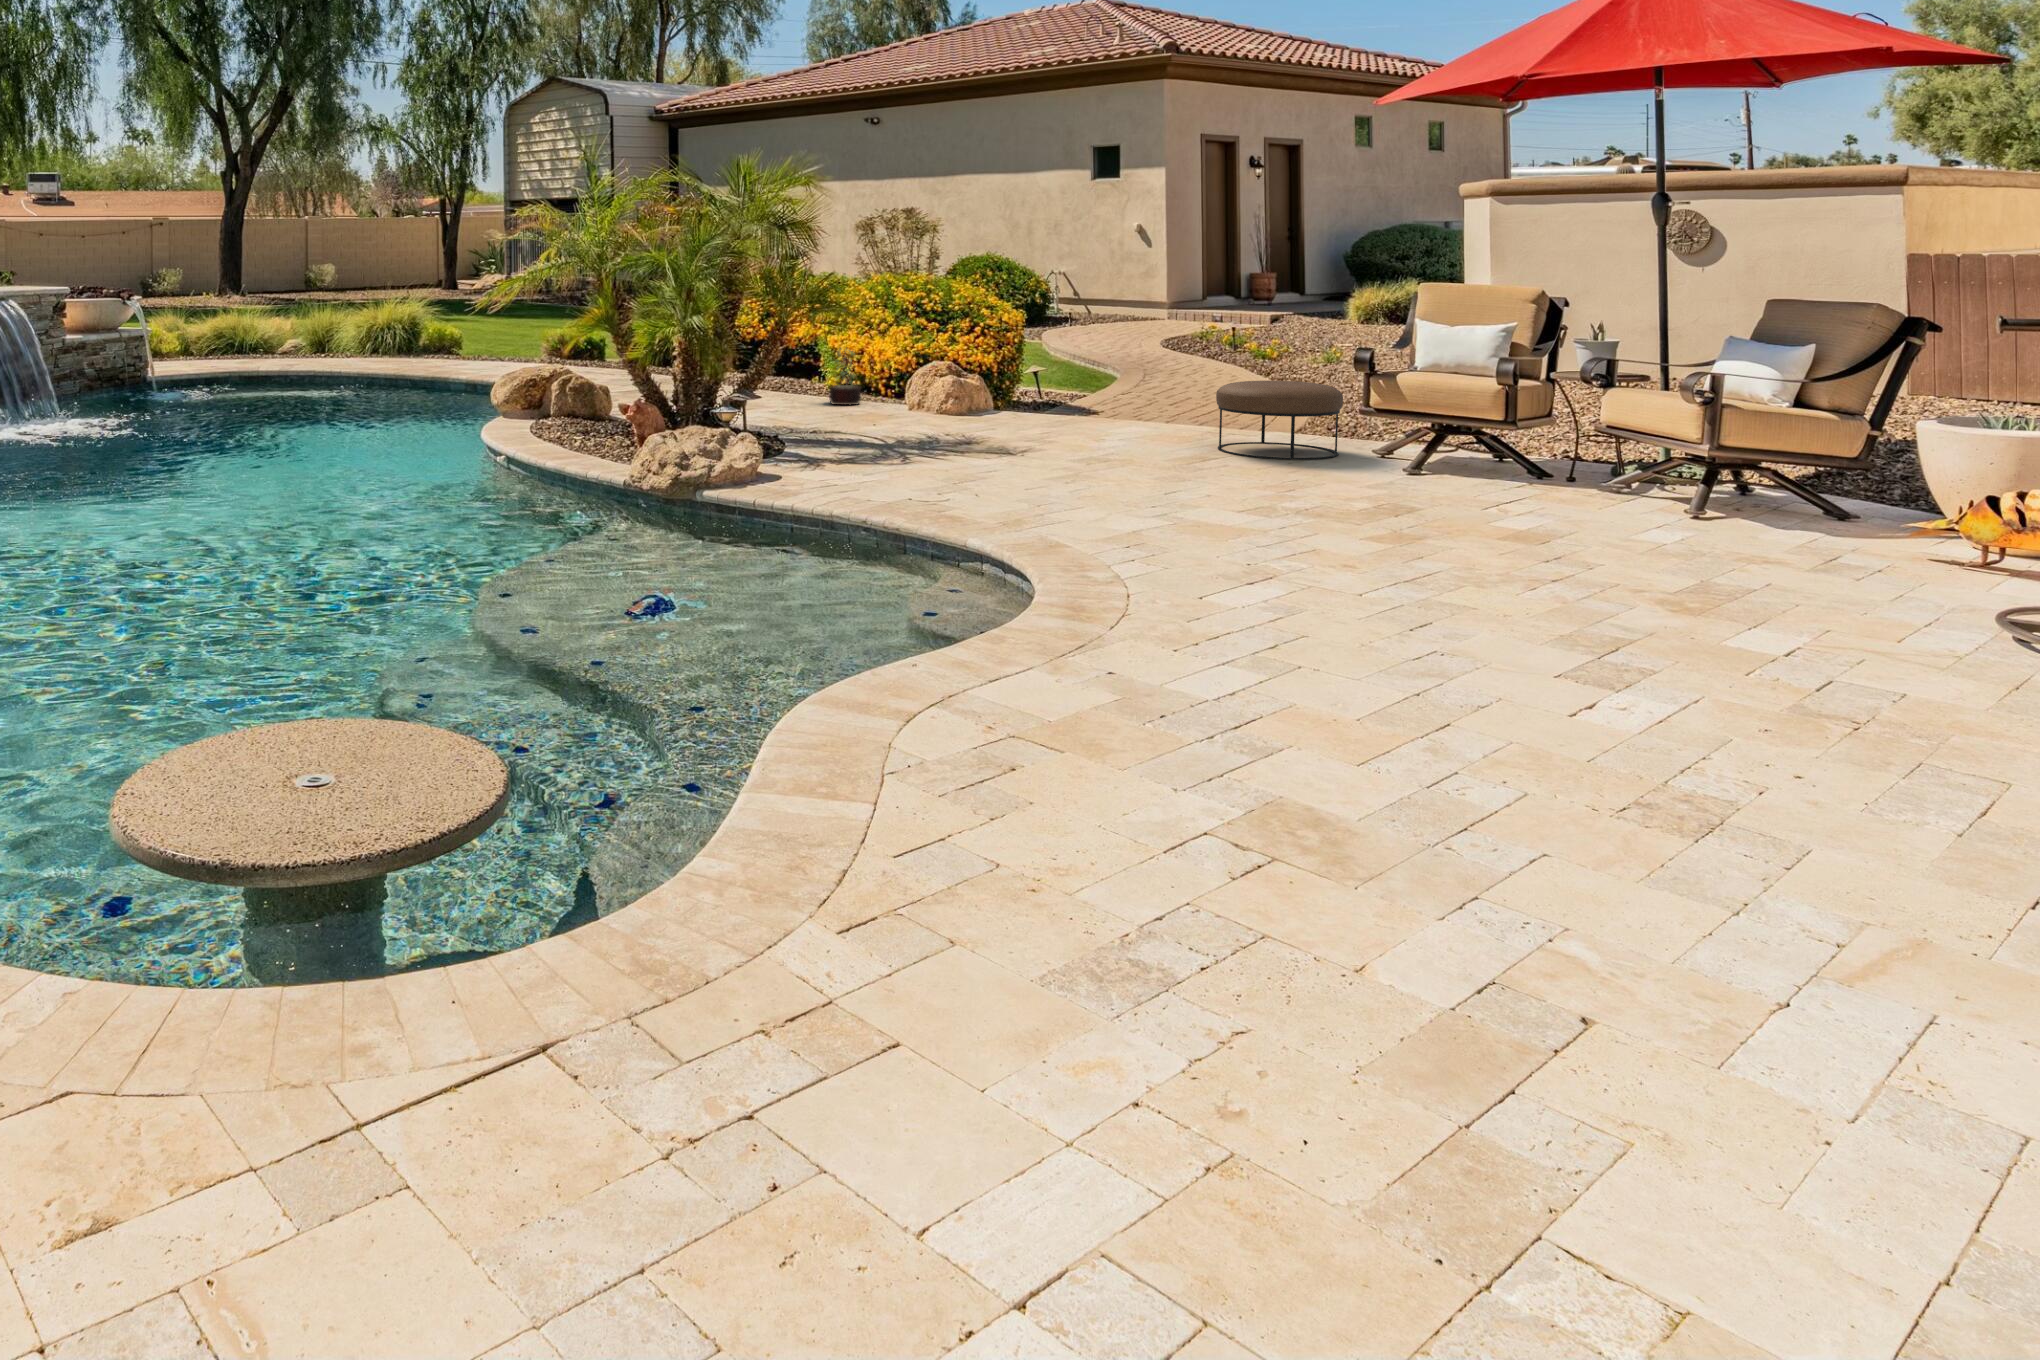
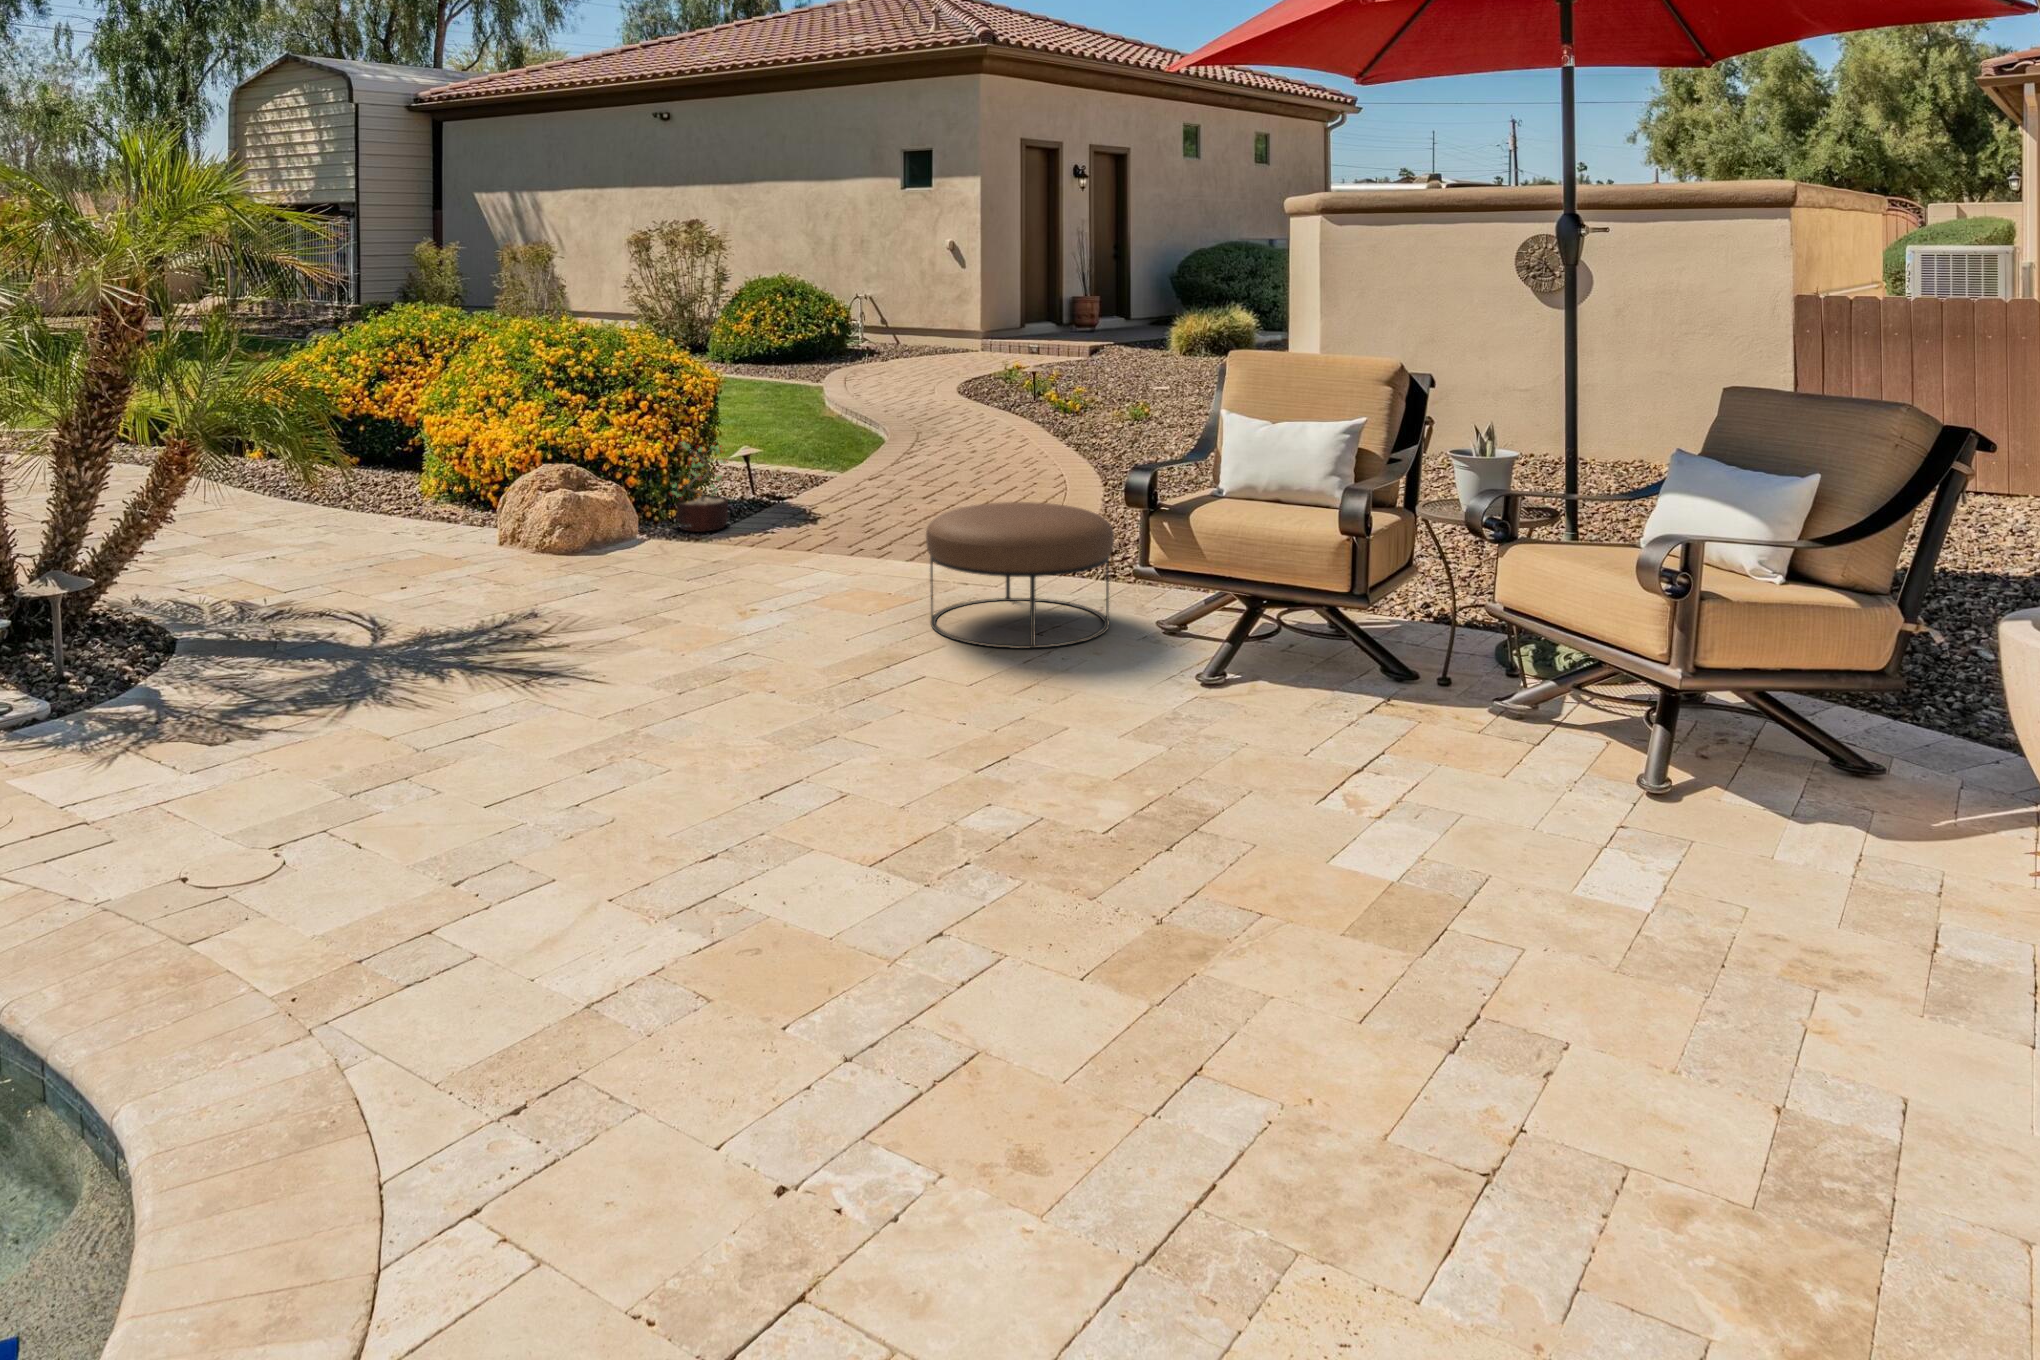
decorative plant: present [829,349,861,405] -> present [670,440,728,532]

